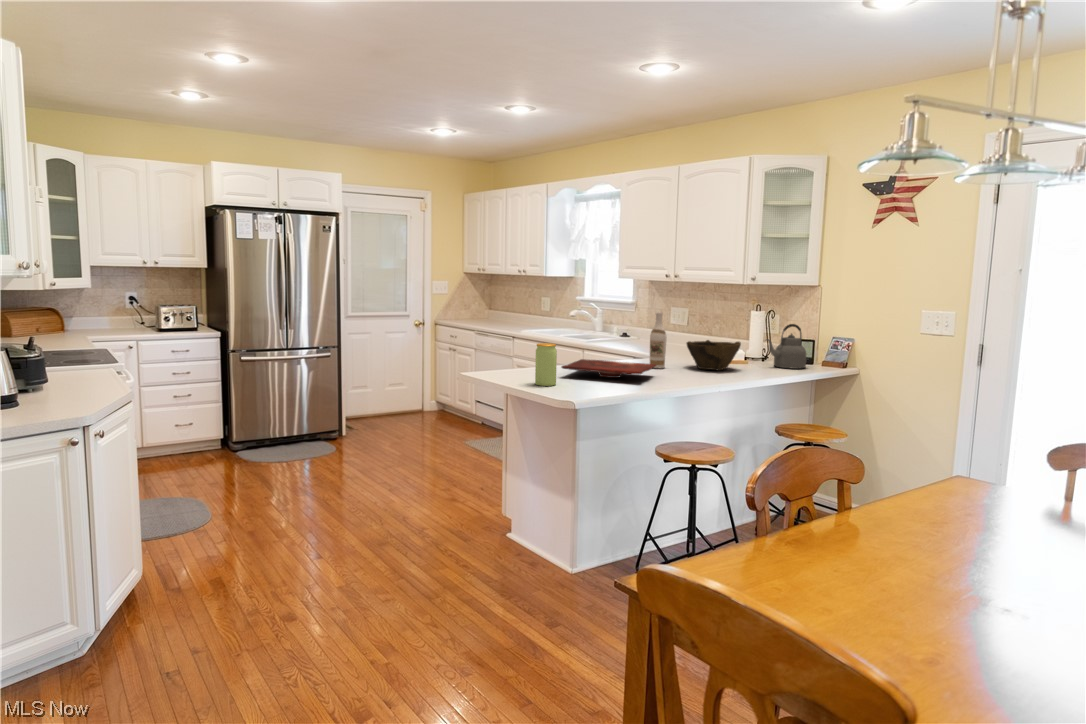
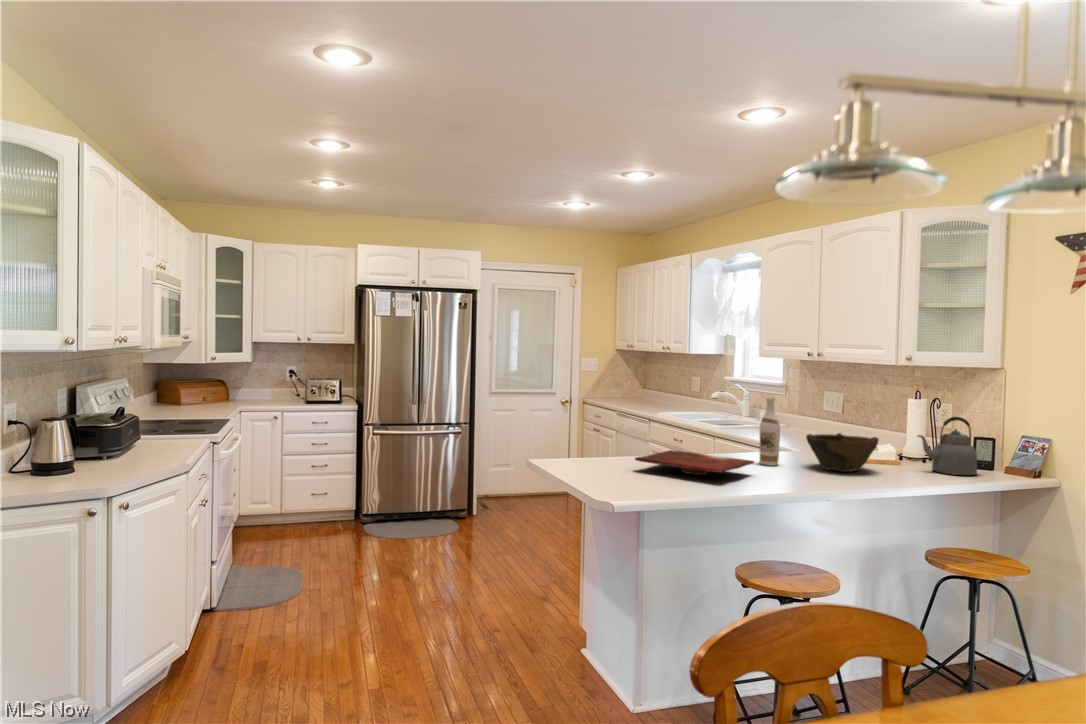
jar: present [535,343,557,386] -> none [594,431,619,480]

